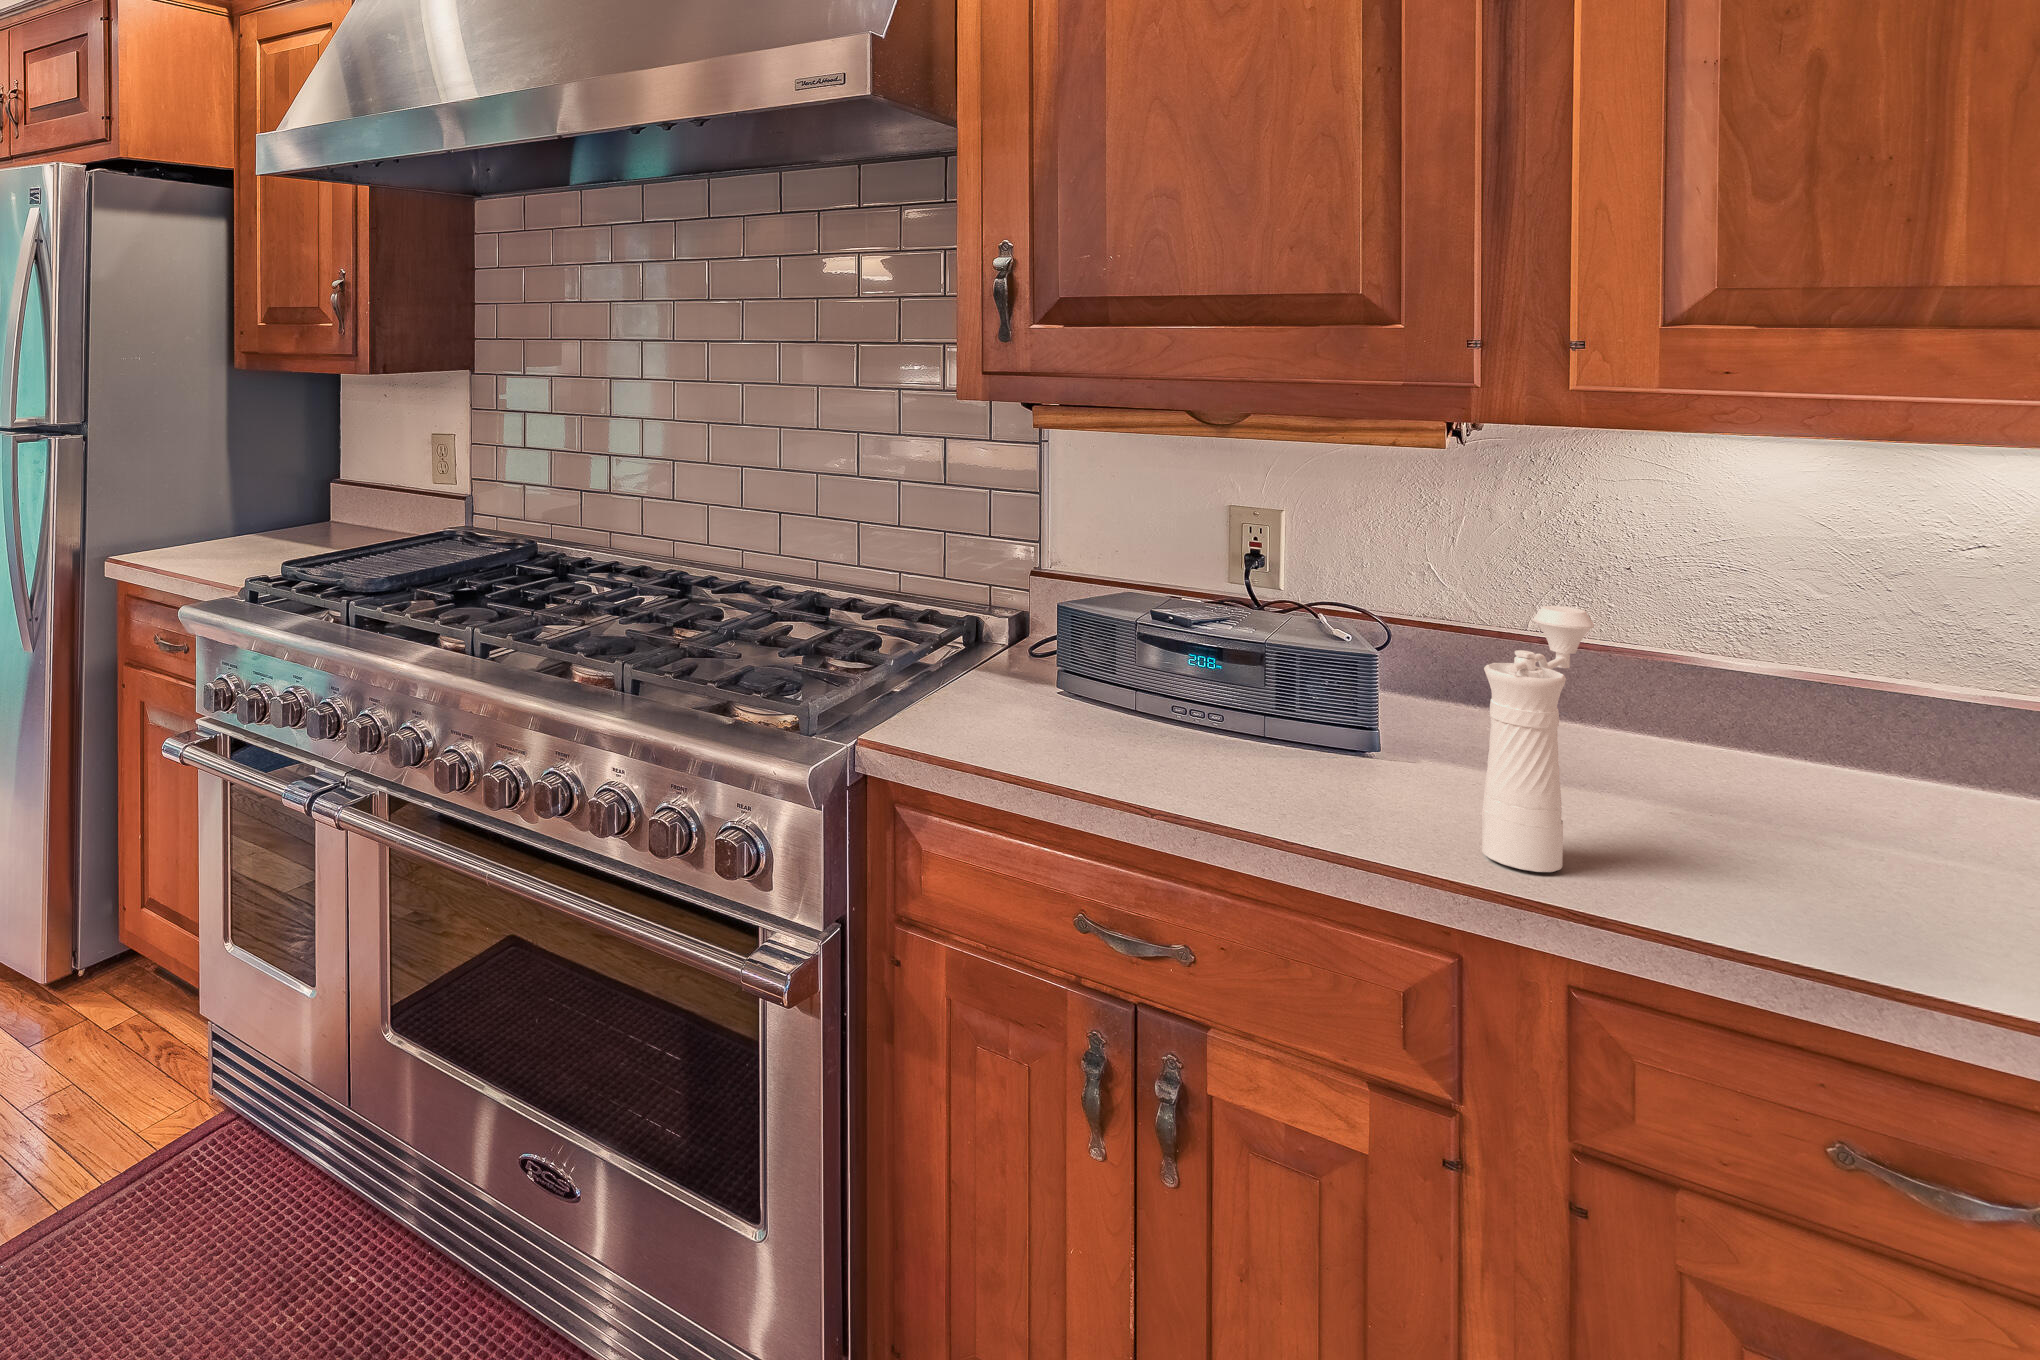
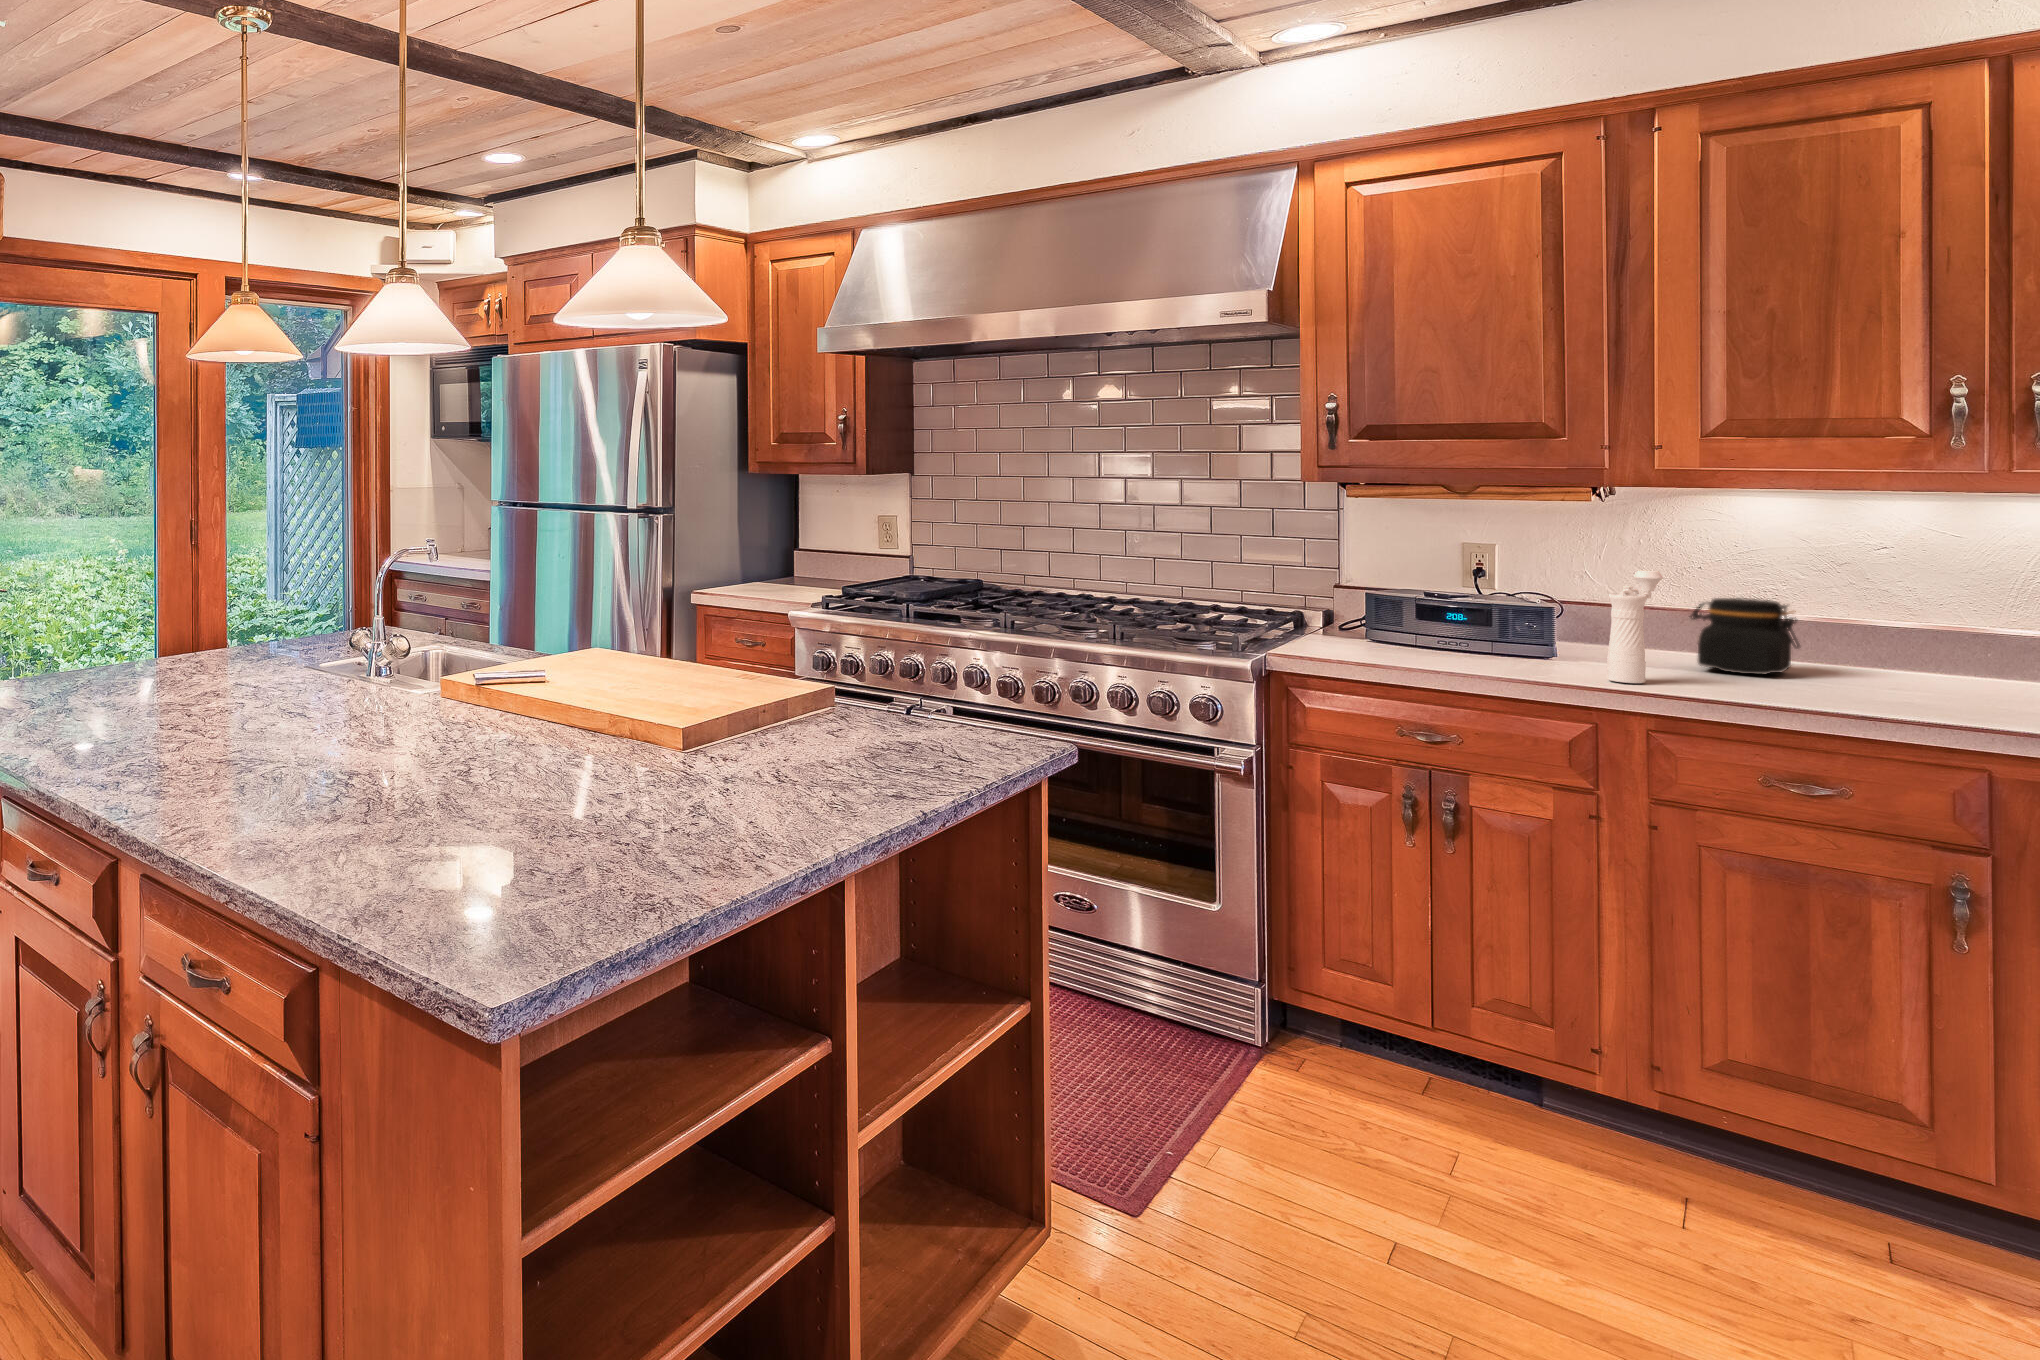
jar: none [1641,657,1873,838] -> present [1691,598,1800,674]

